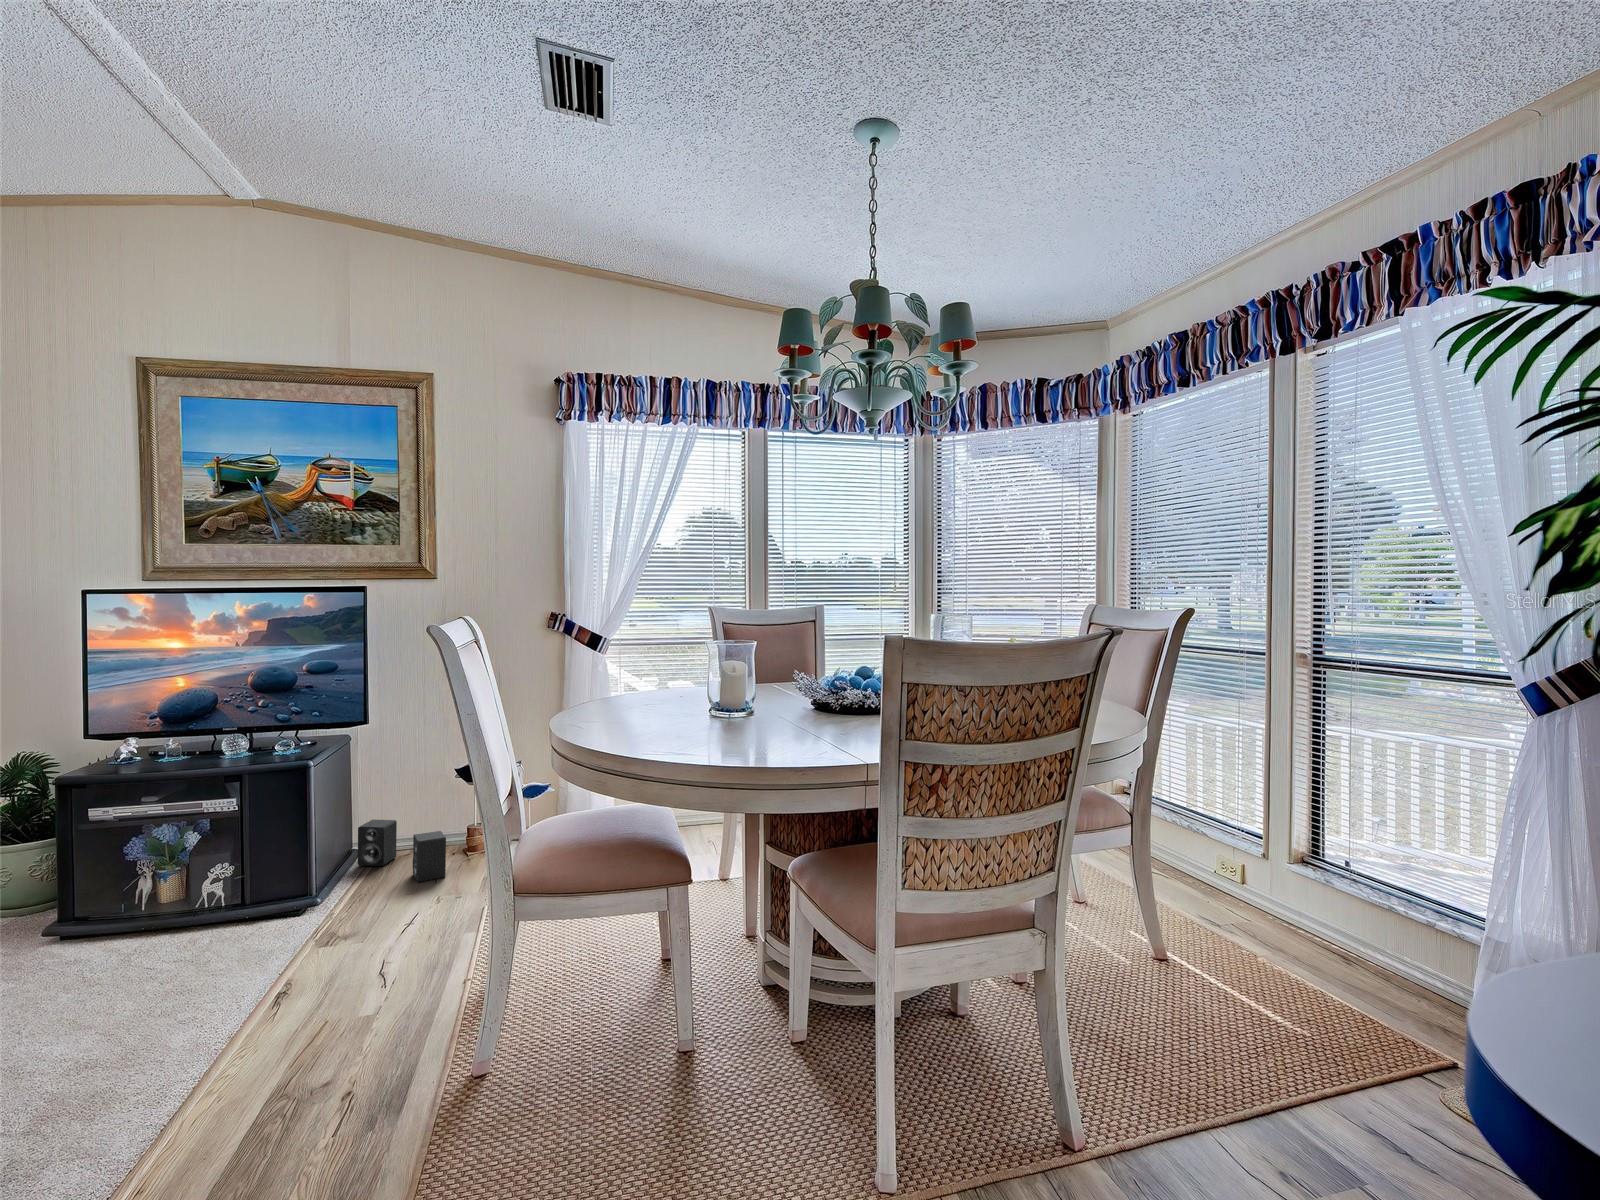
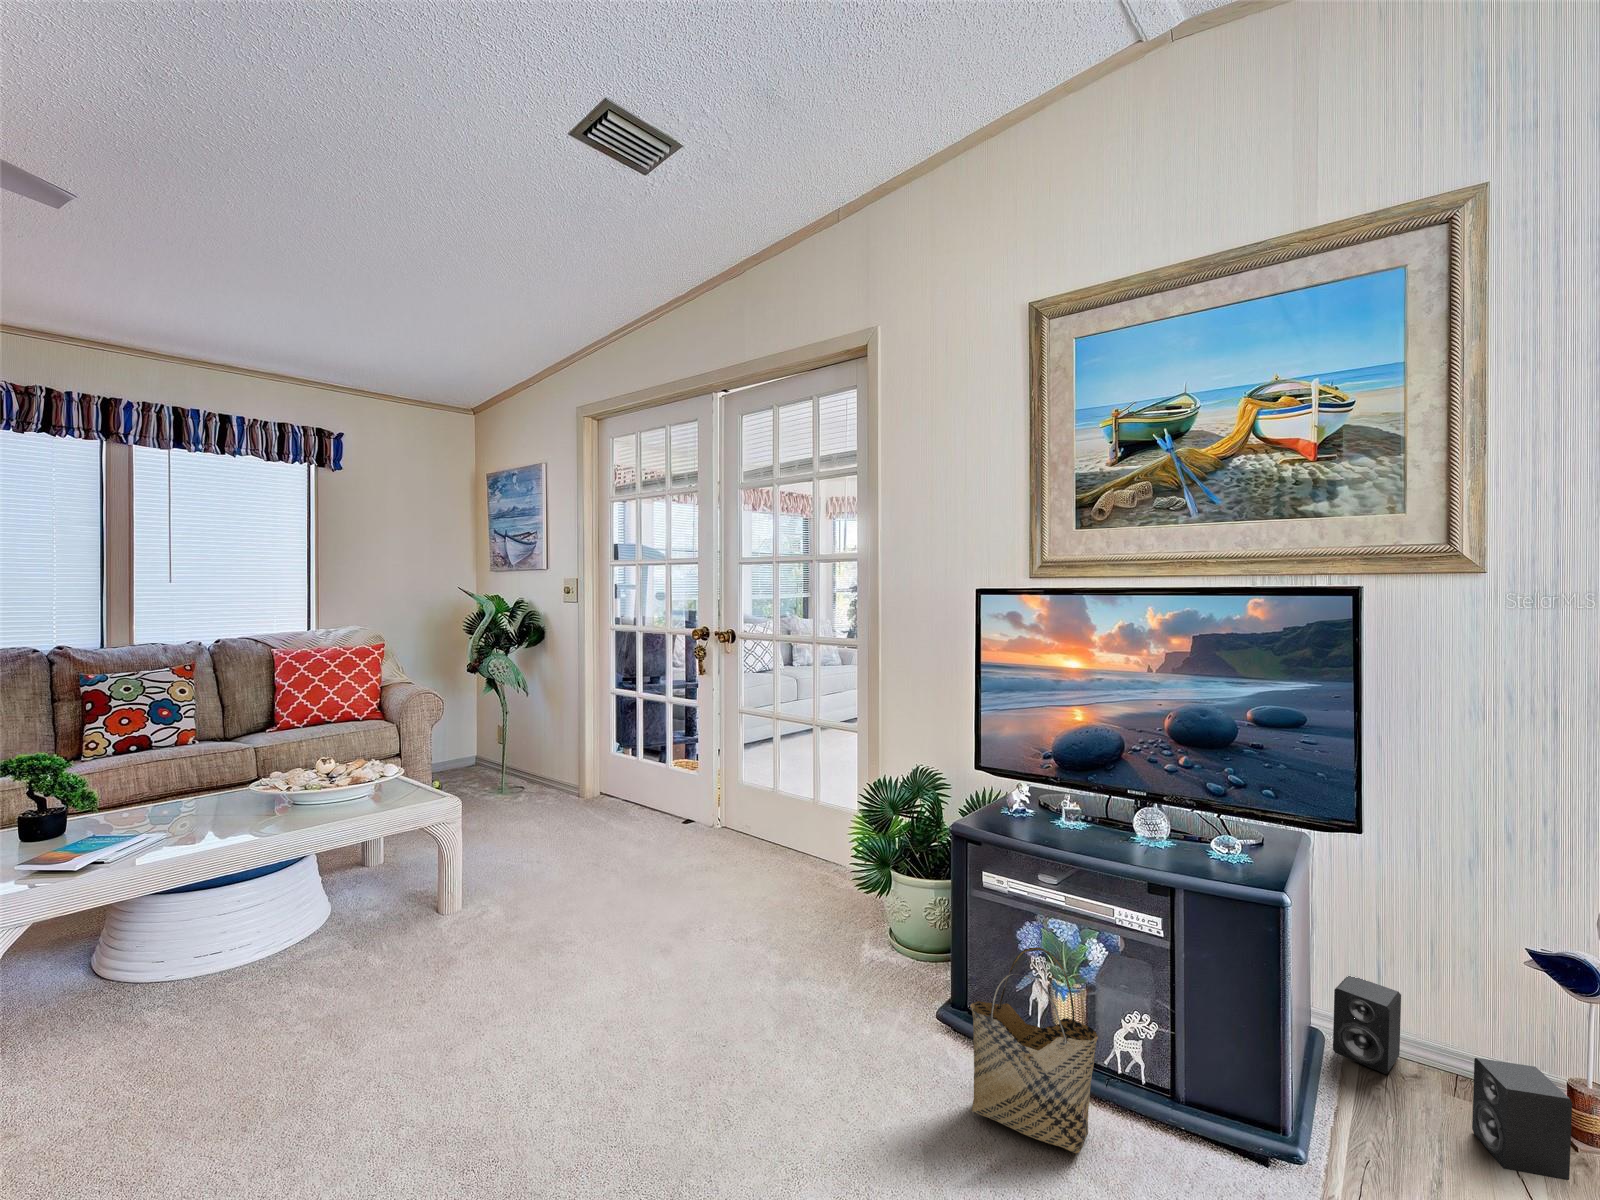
woven basket: none [63,835,169,960] -> present [970,947,1098,1153]

